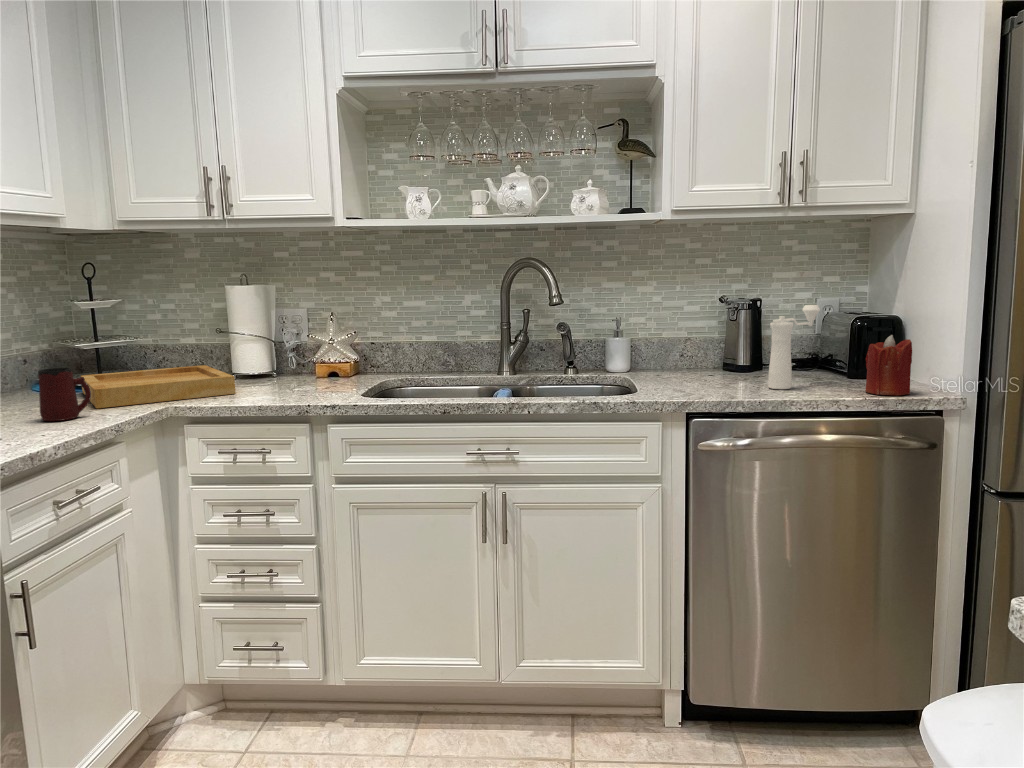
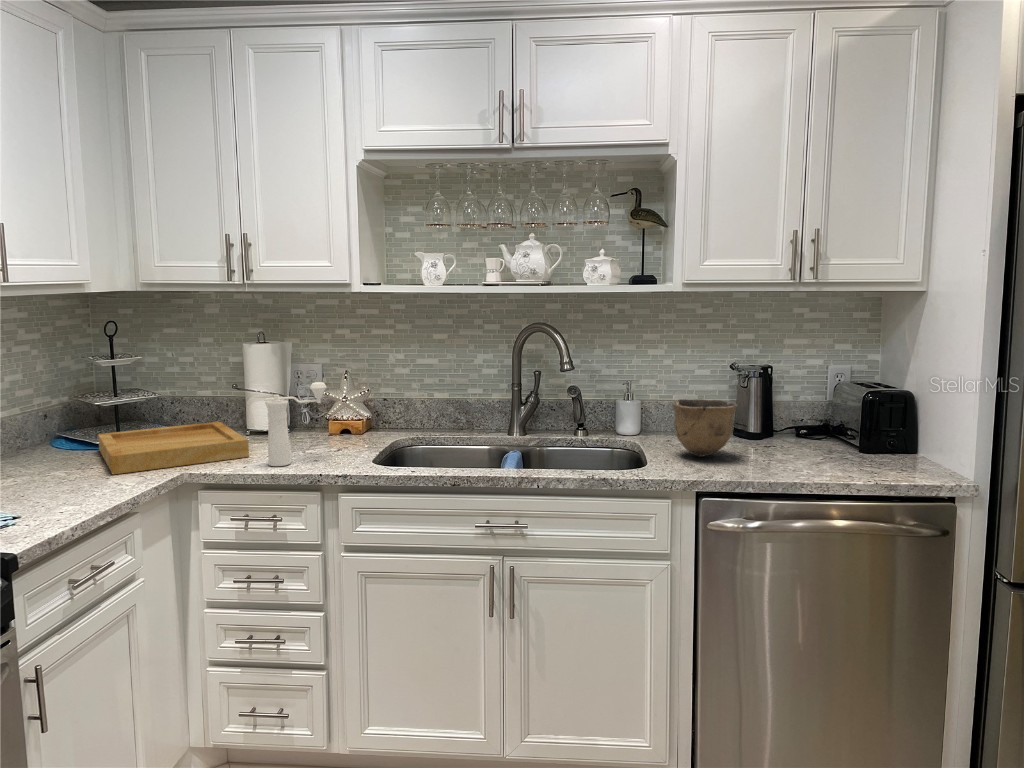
pepper mill: present [768,305,820,389] -> present [264,382,327,466]
bowl: none [662,328,727,384] -> present [672,399,737,457]
candle: present [865,335,912,395] -> none [876,418,924,480]
mug: present [38,368,91,421] -> none [57,438,108,492]

